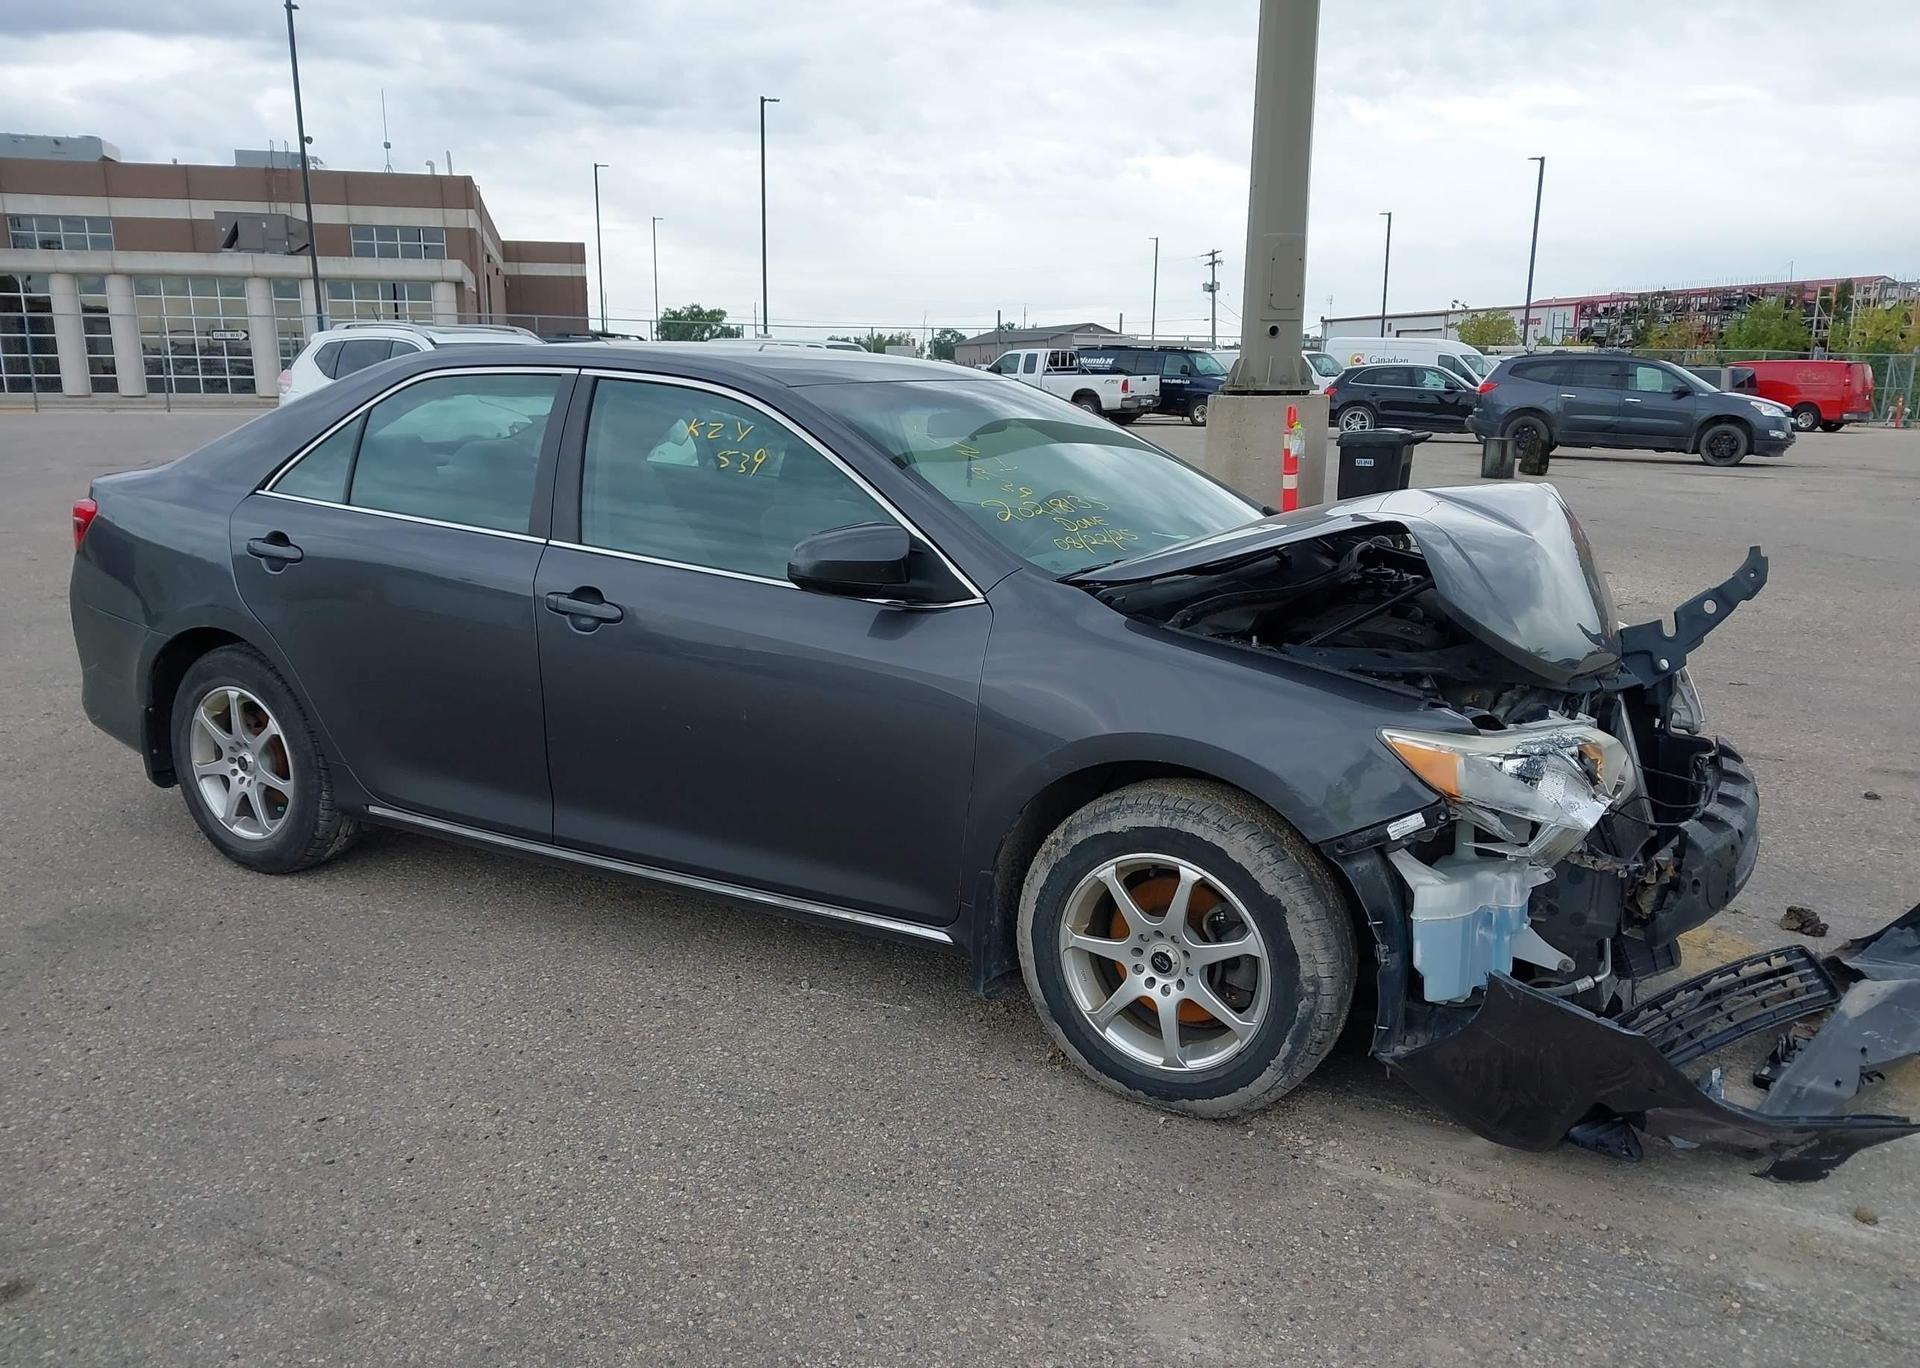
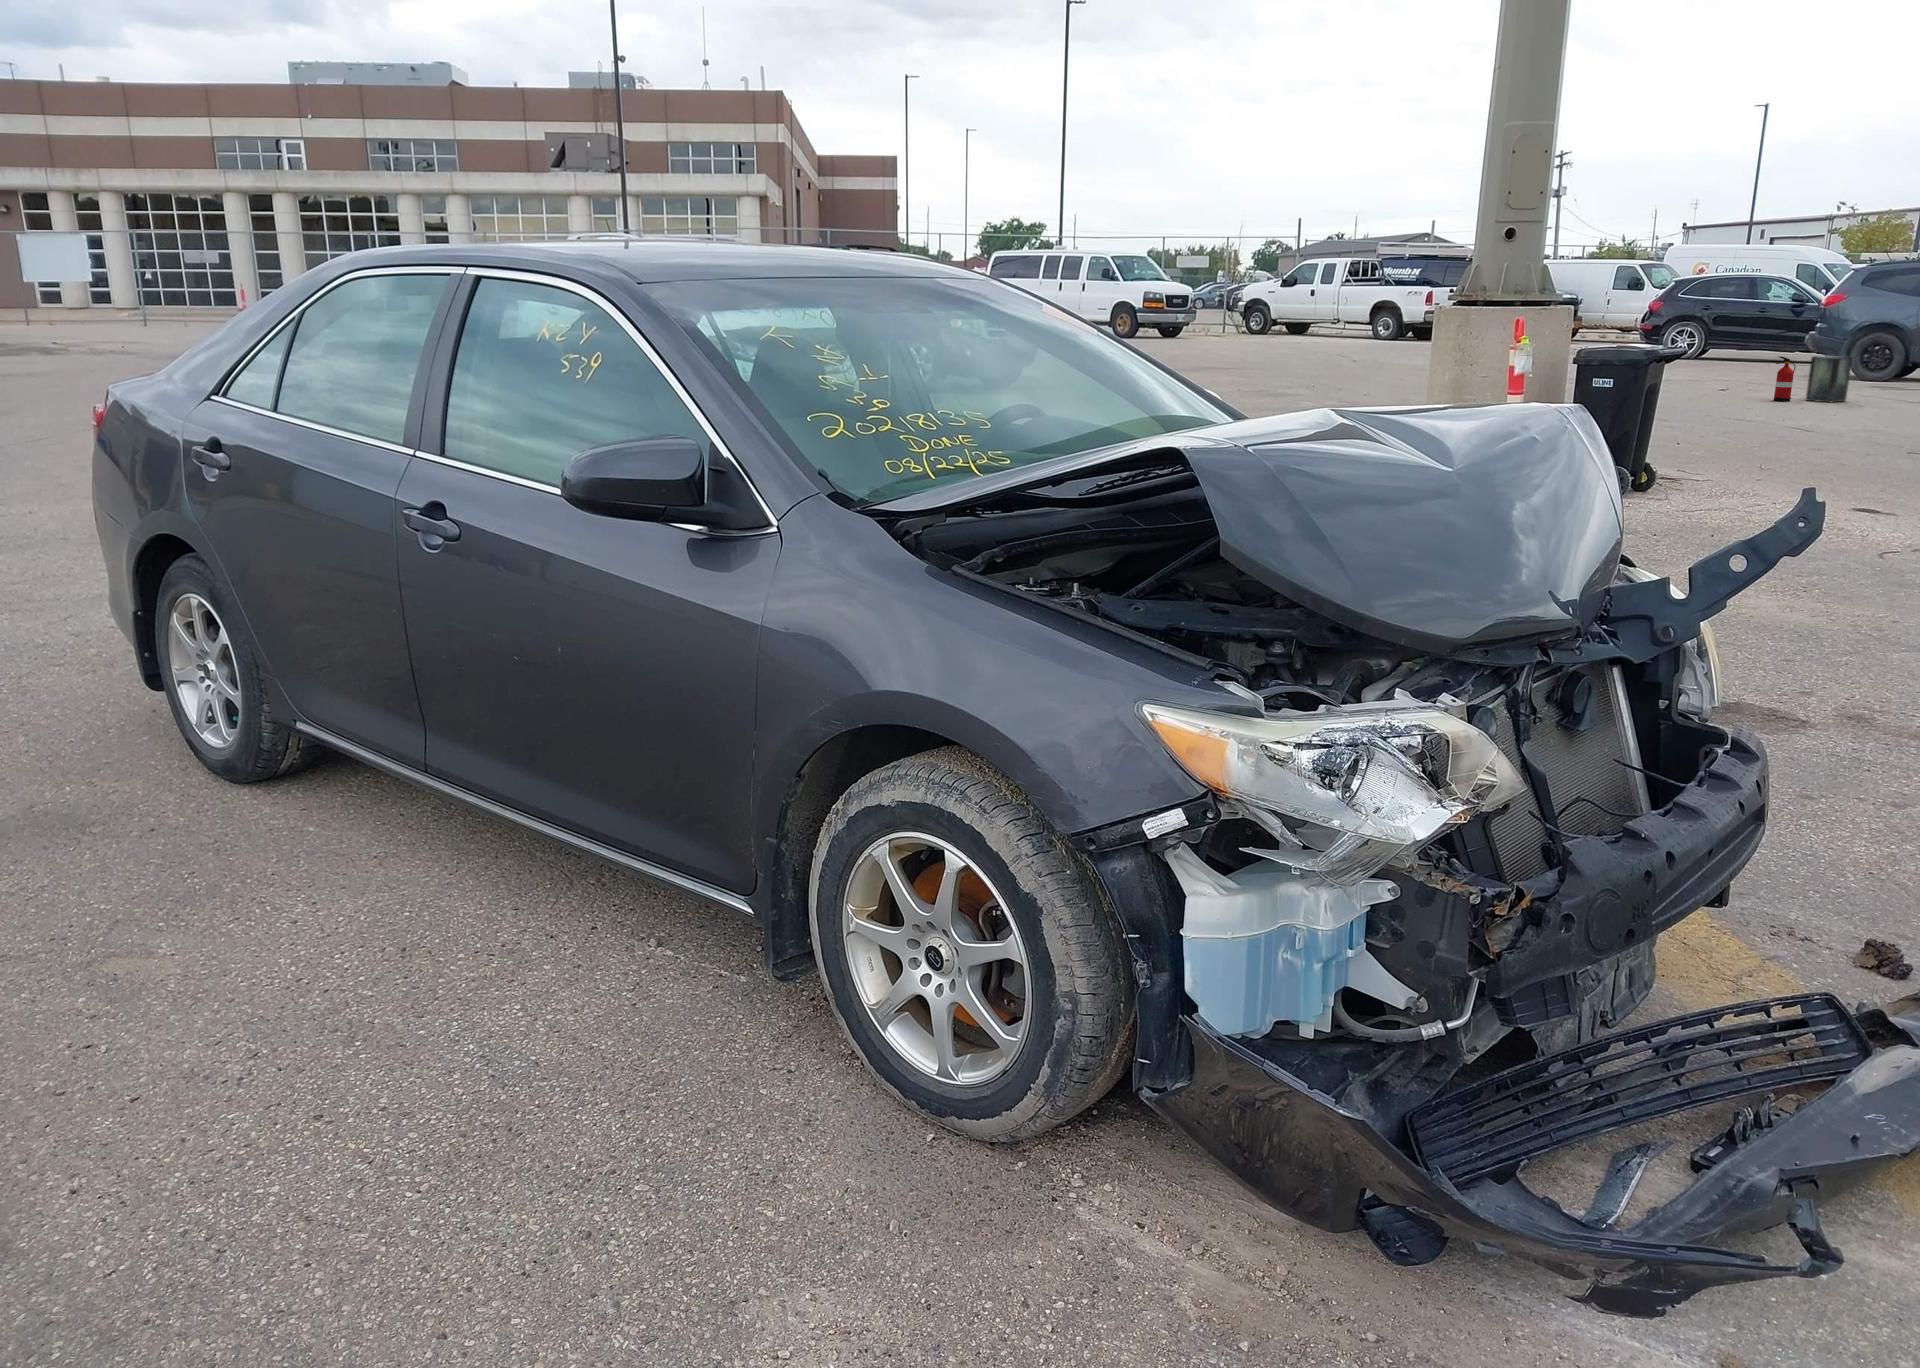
fire extinguisher: none [1455,438,1472,478] -> present [1774,357,1796,402]
backpack: present [1518,438,1550,475] -> none [1854,356,1895,399]

